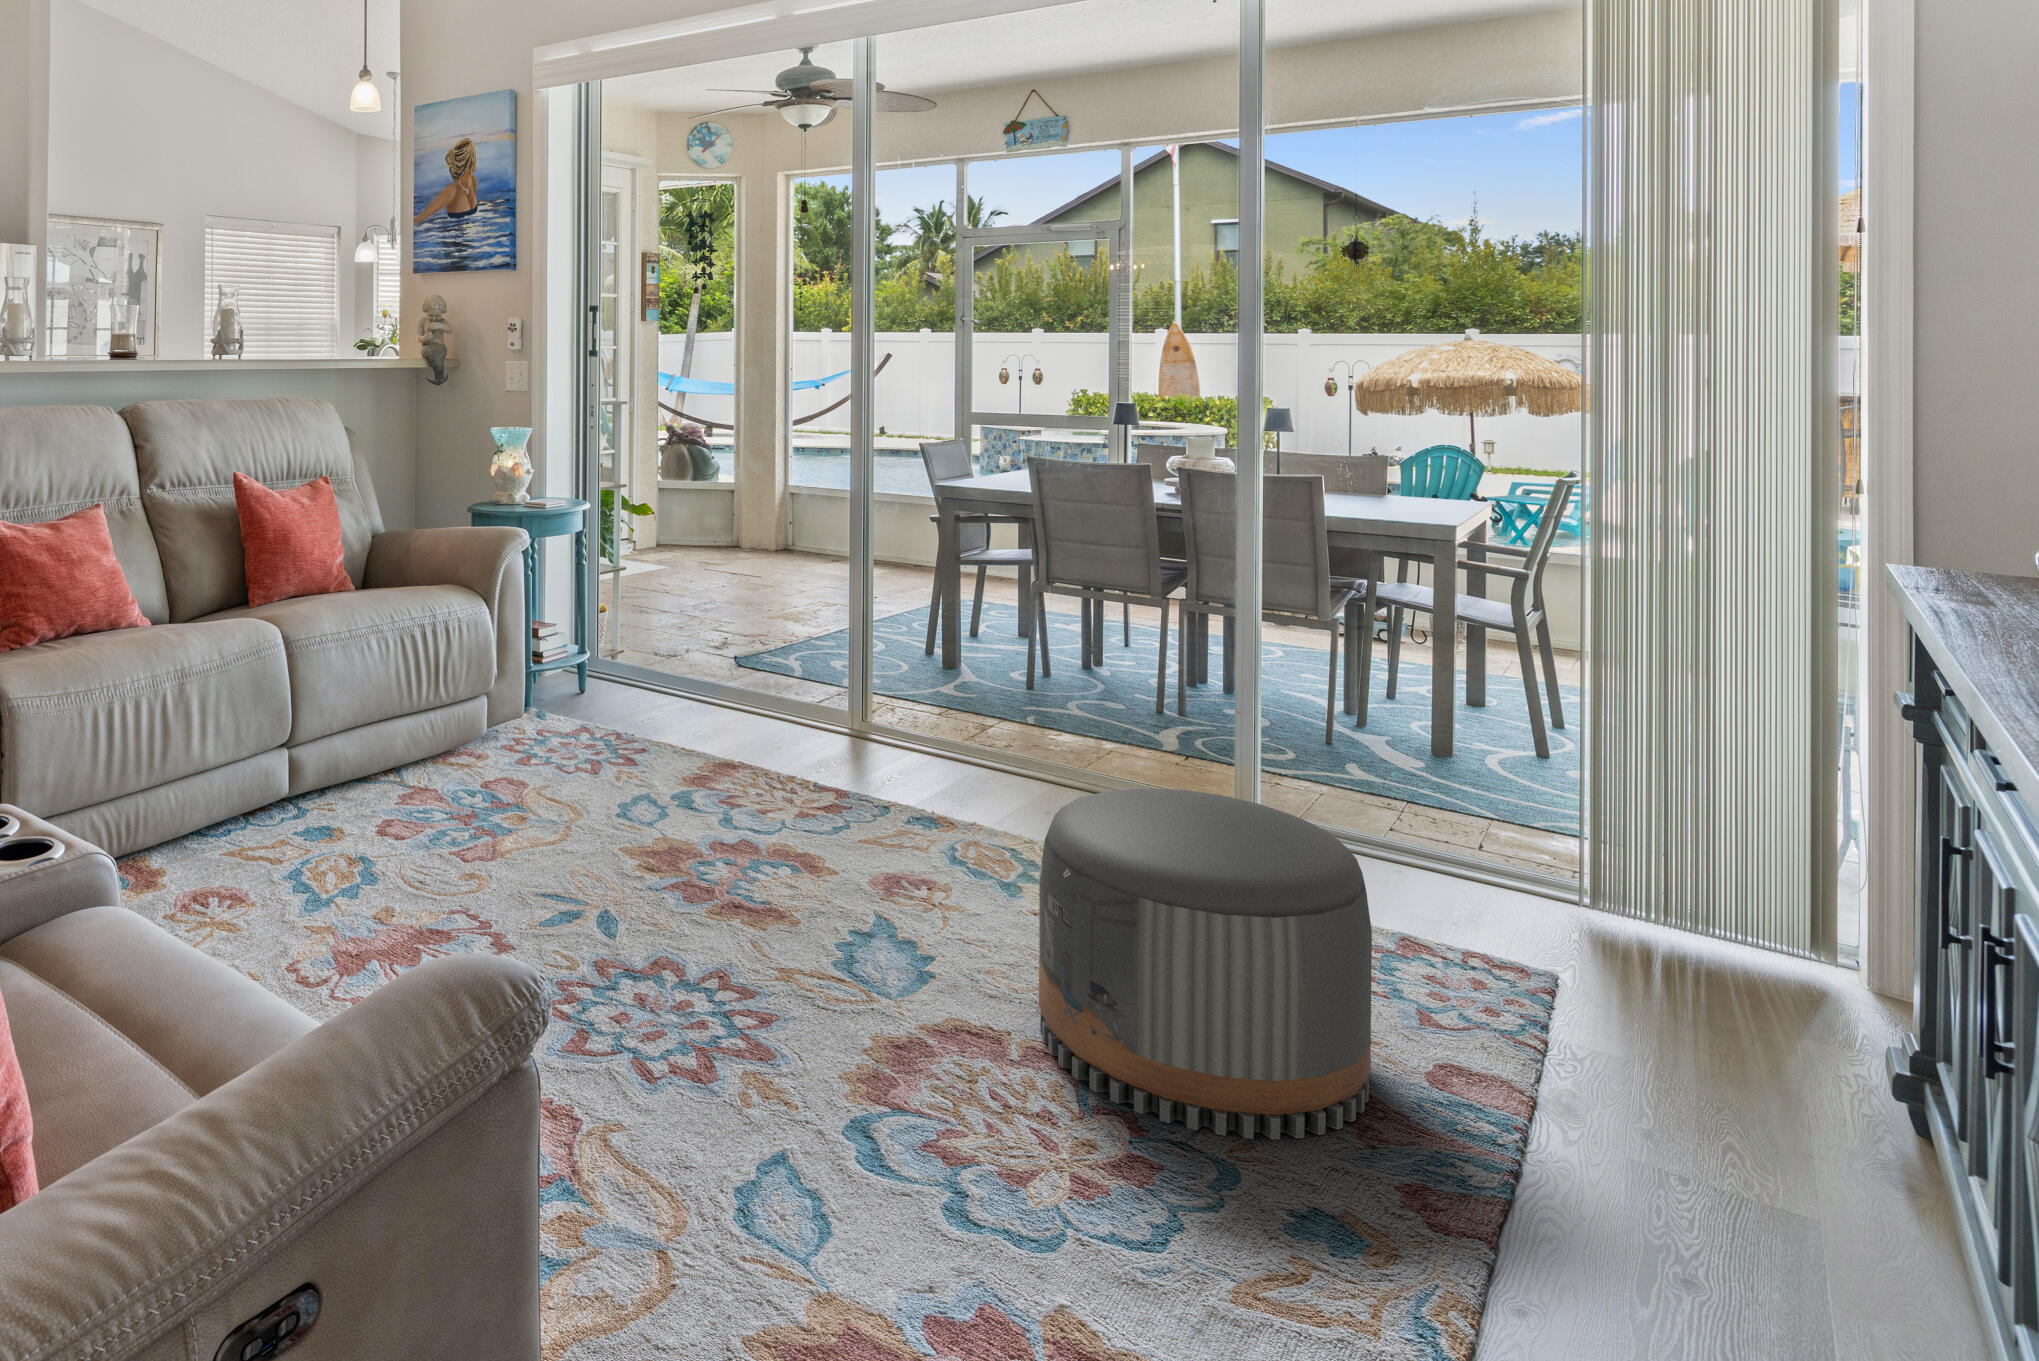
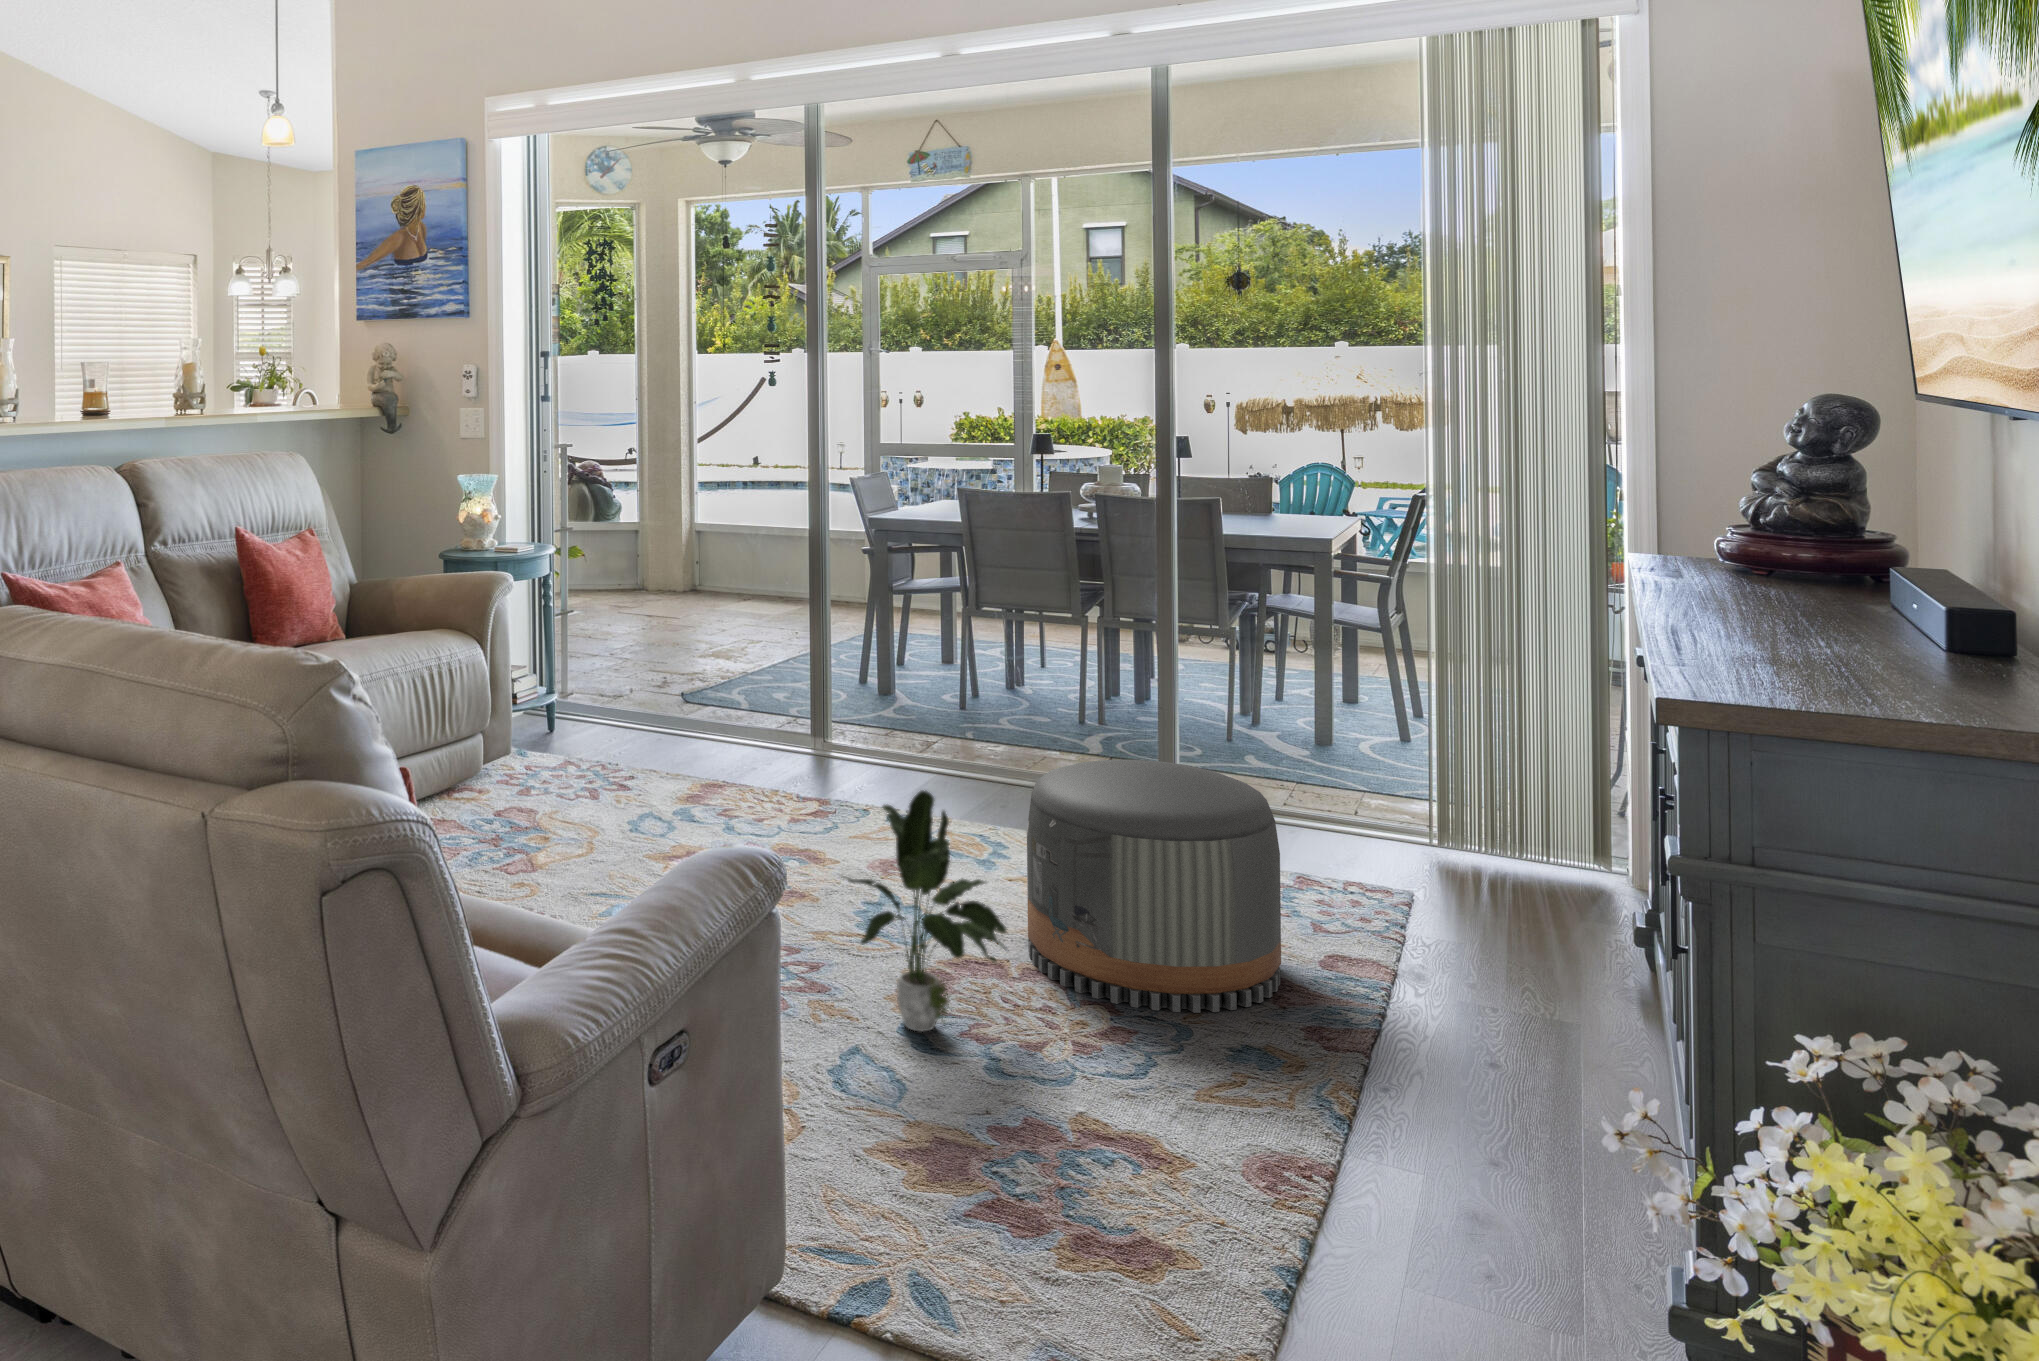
potted plant: none [768,831,994,1139] -> present [844,790,1007,1032]

